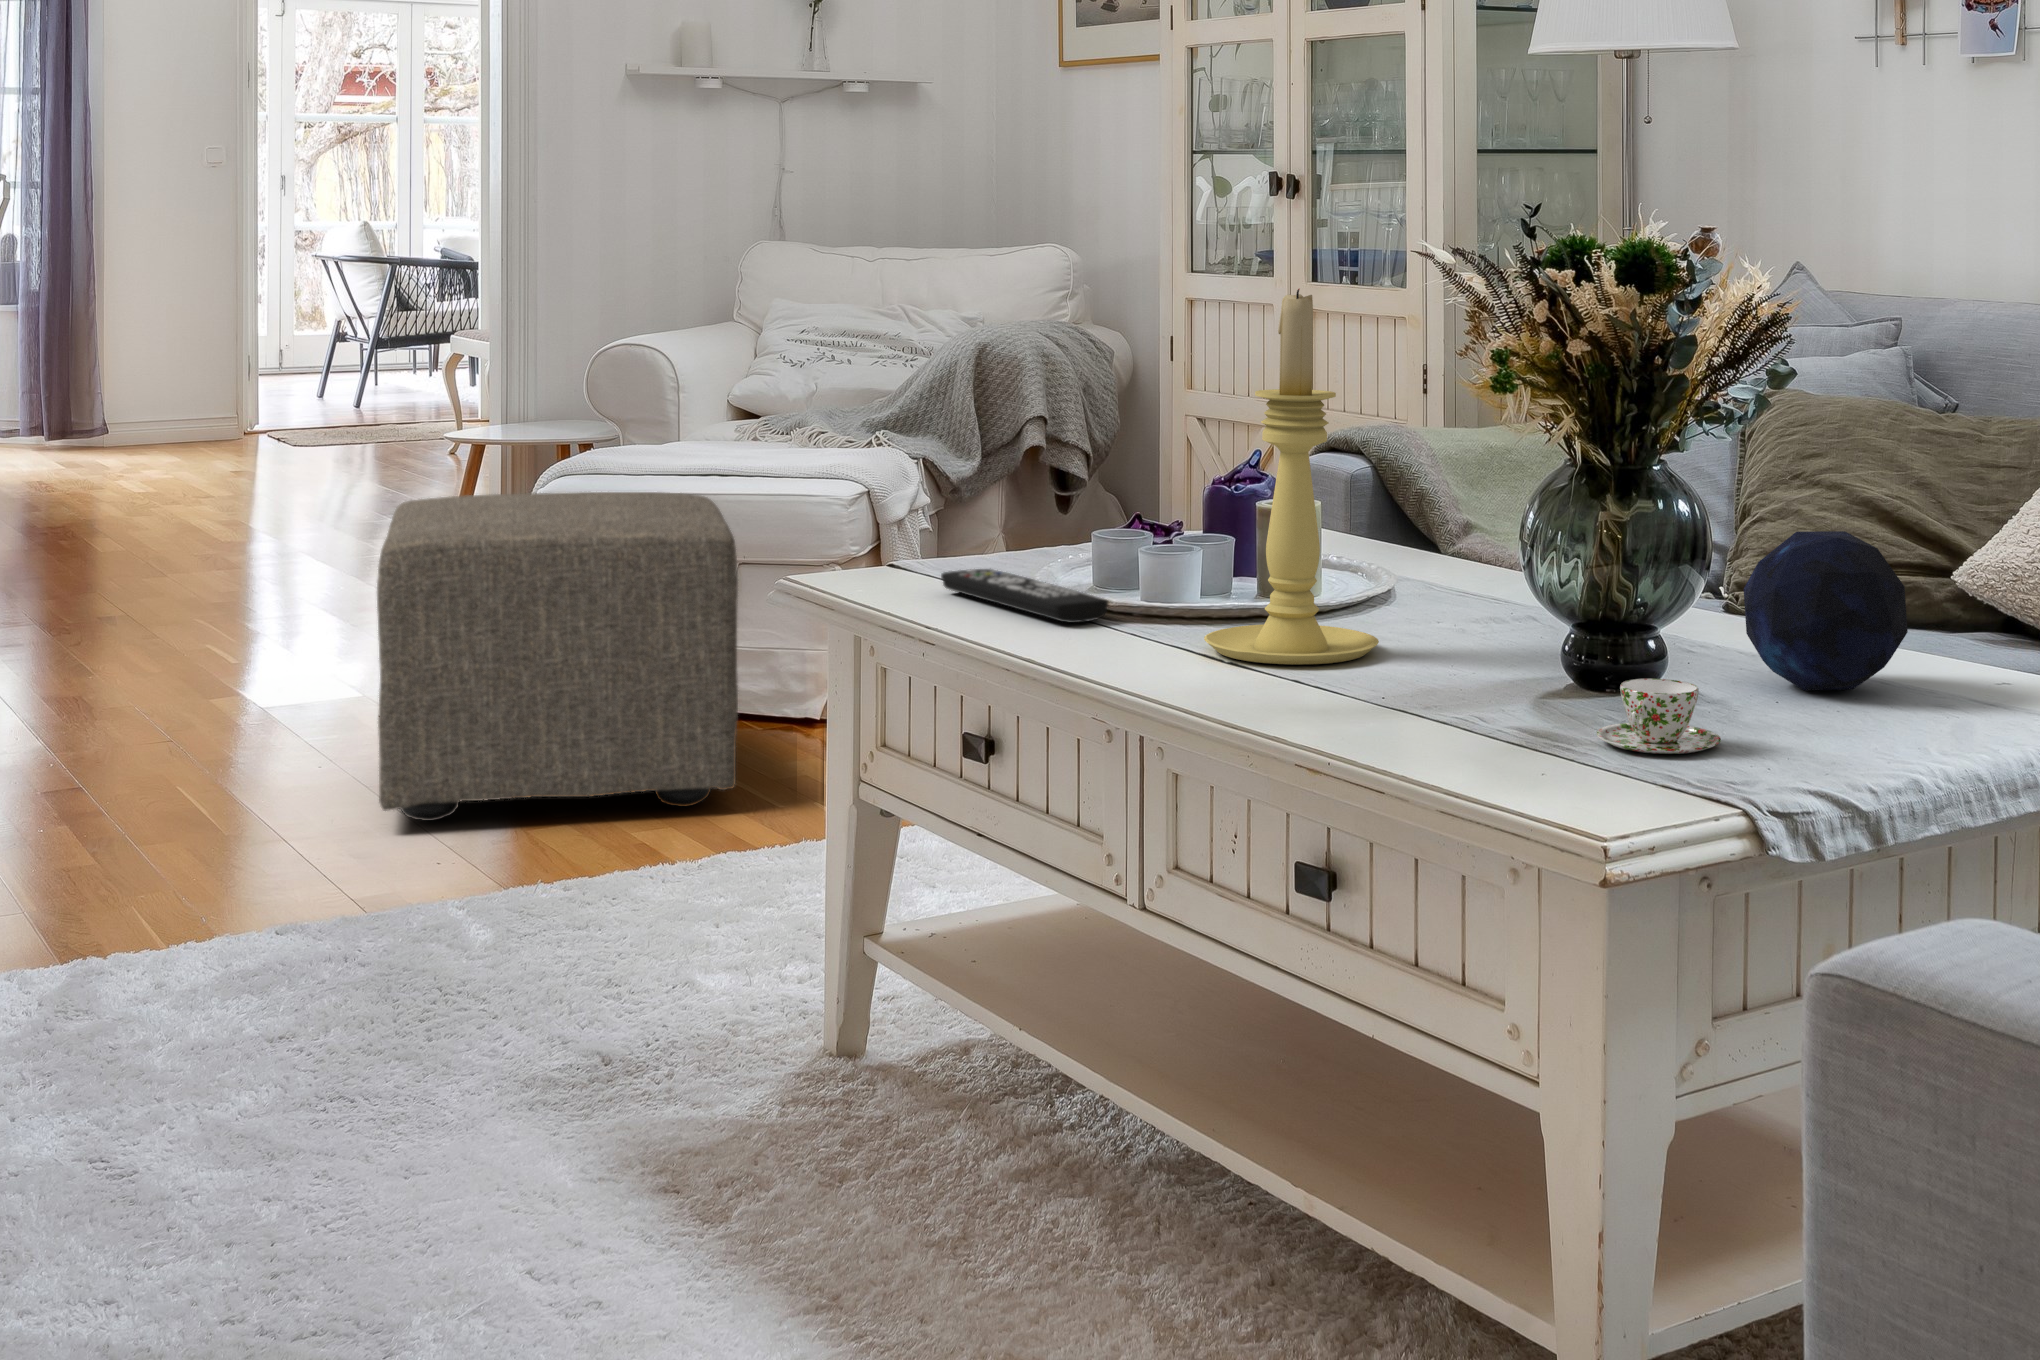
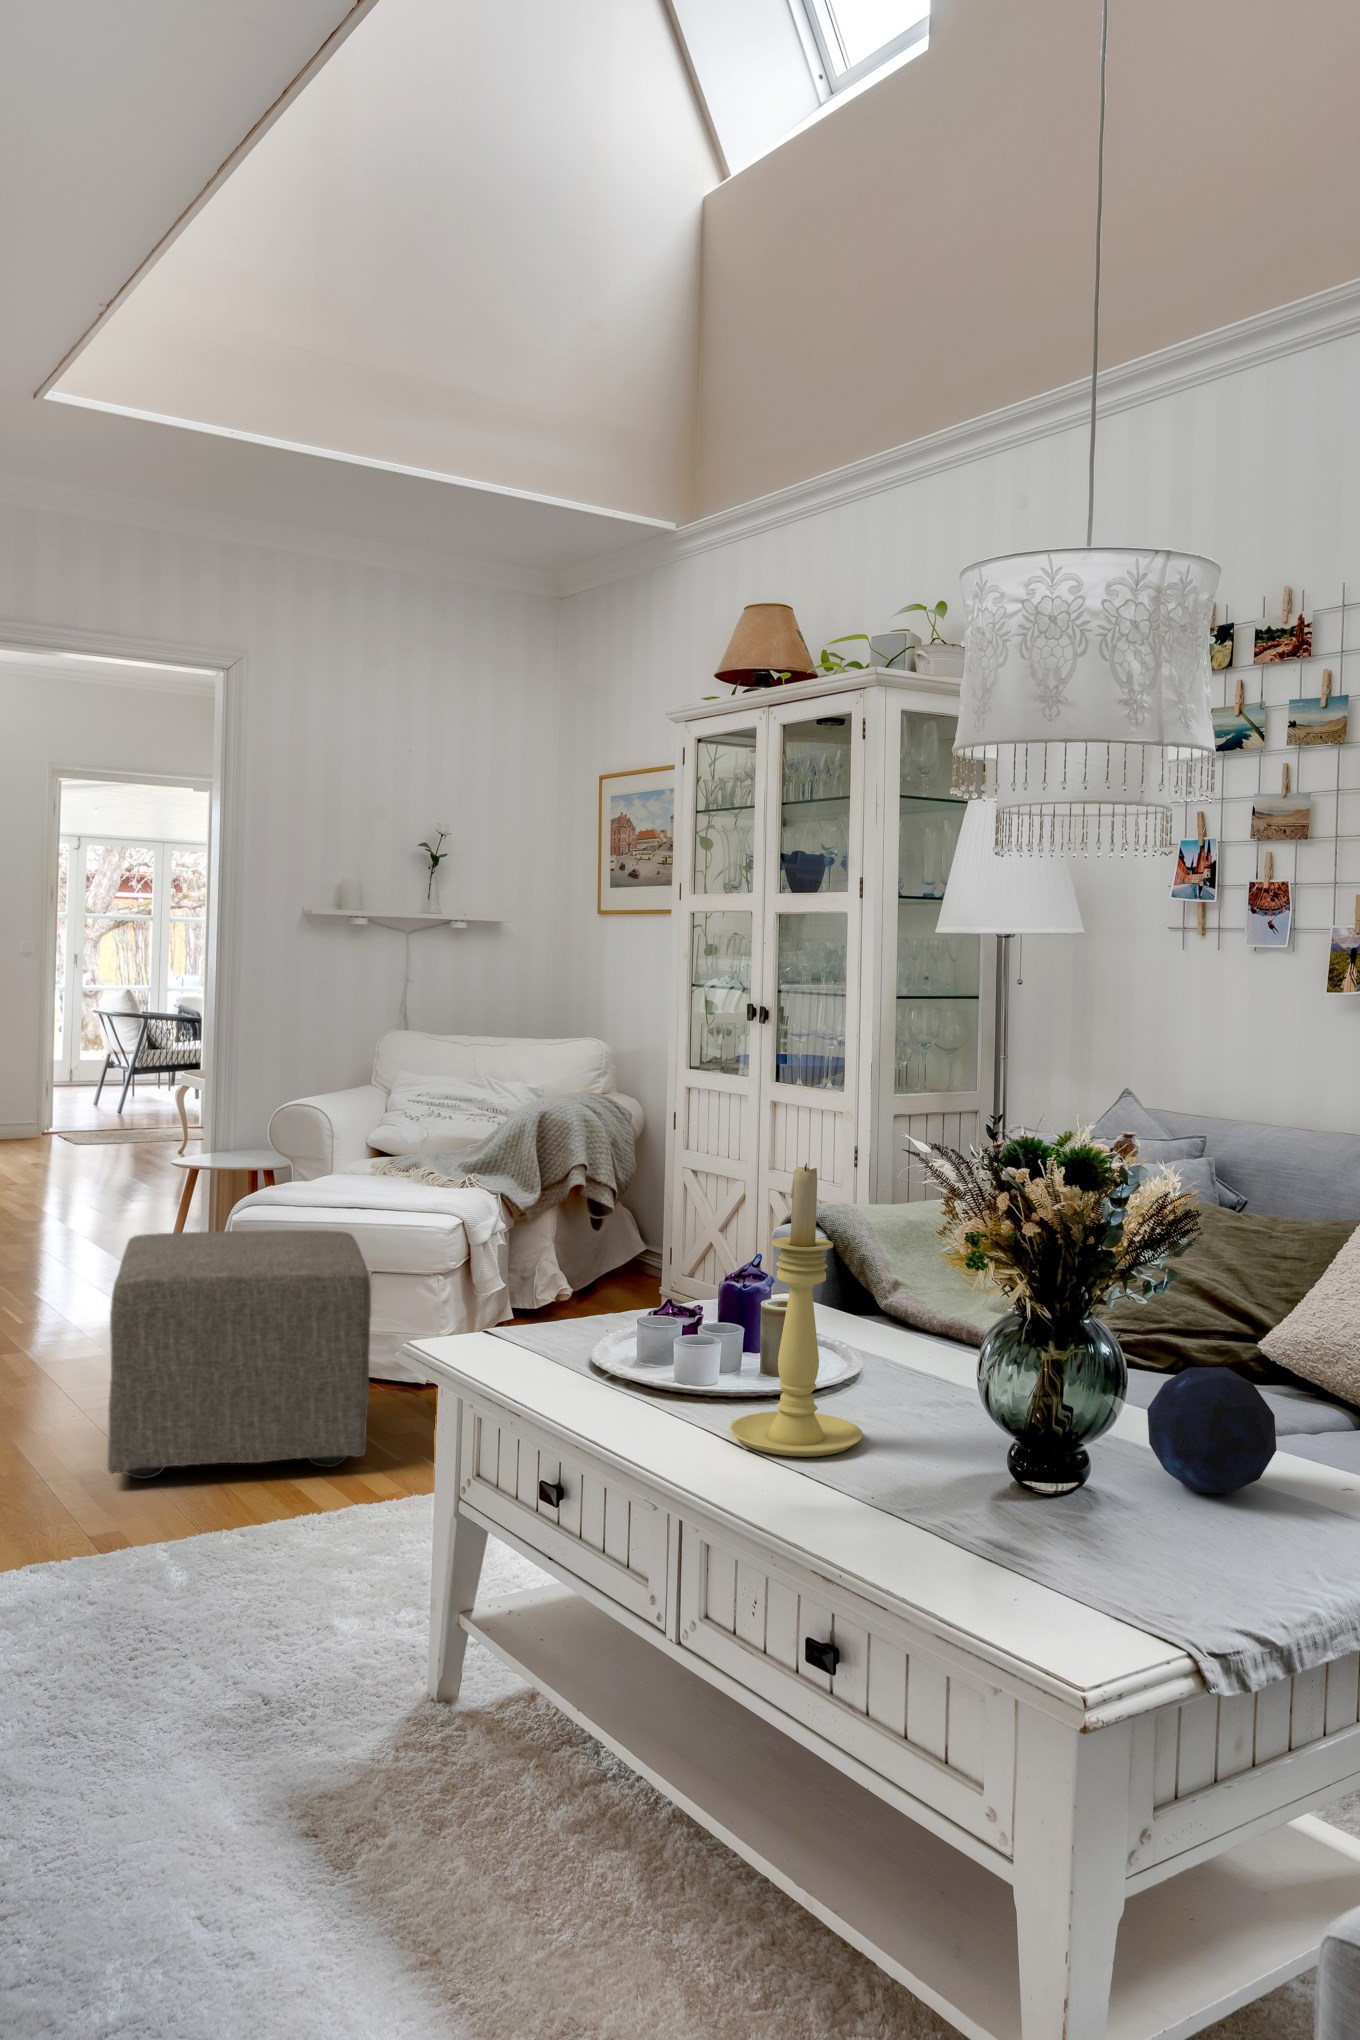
remote control: present [941,569,1109,623] -> none [526,1346,654,1404]
teacup: present [1597,678,1721,754] -> none [1050,1505,1149,1575]

